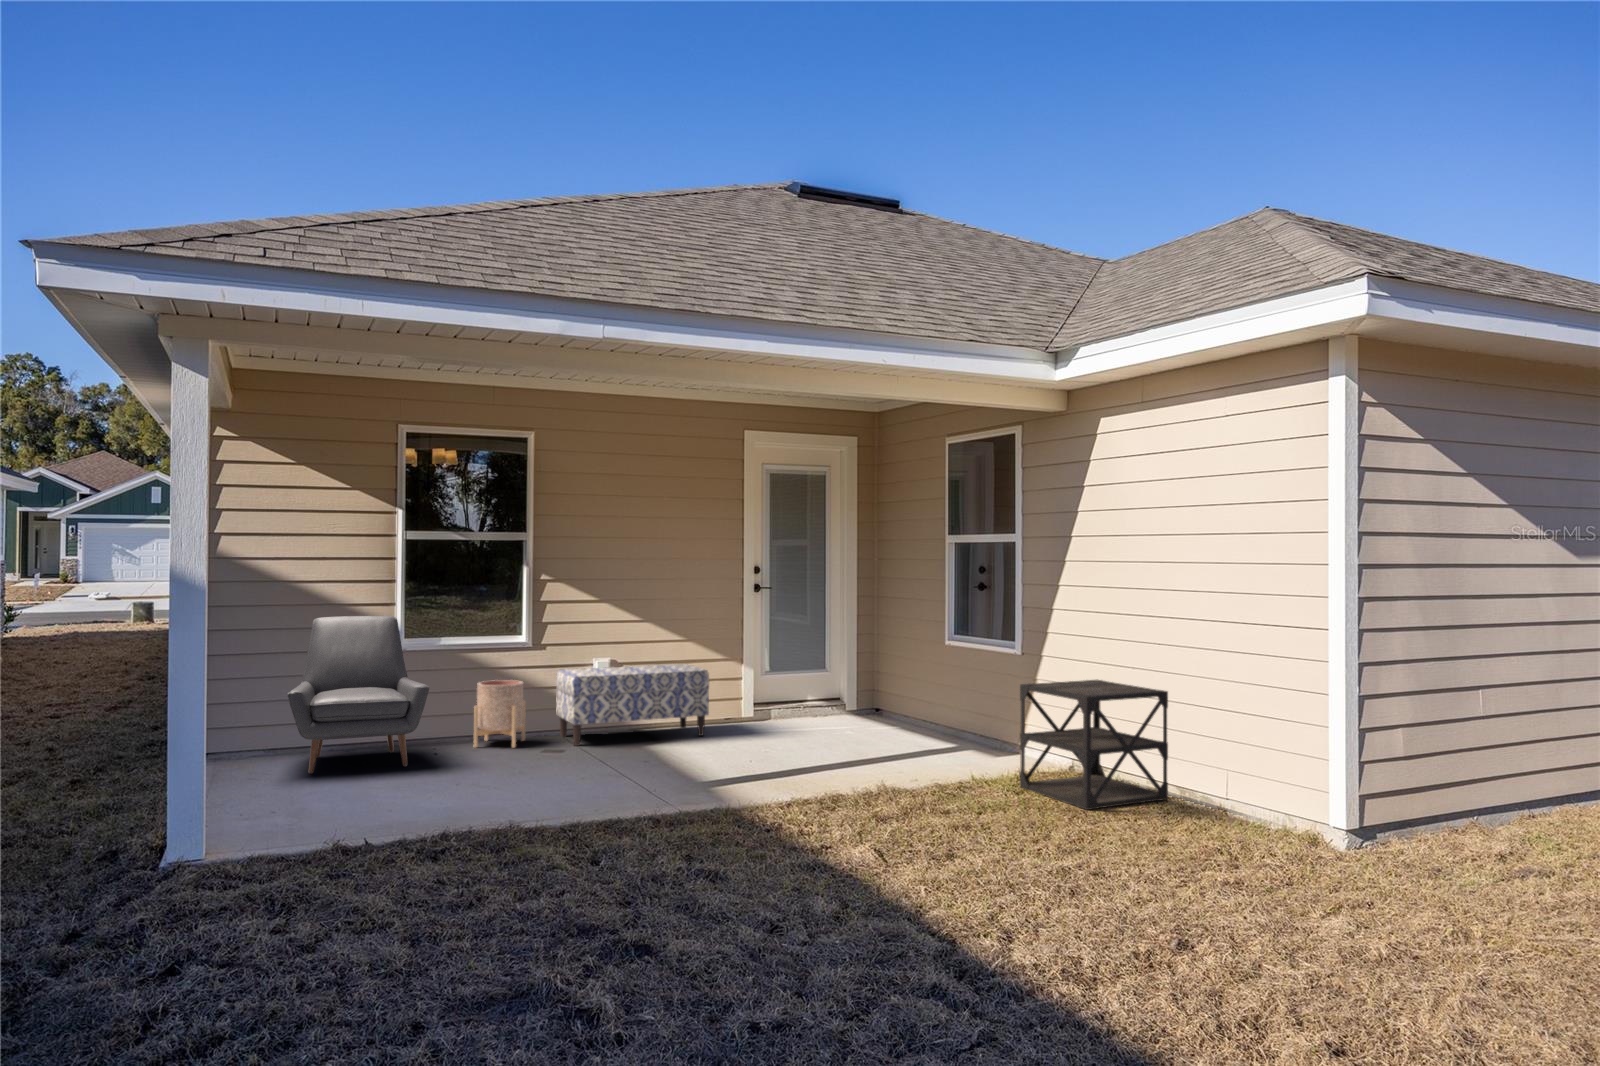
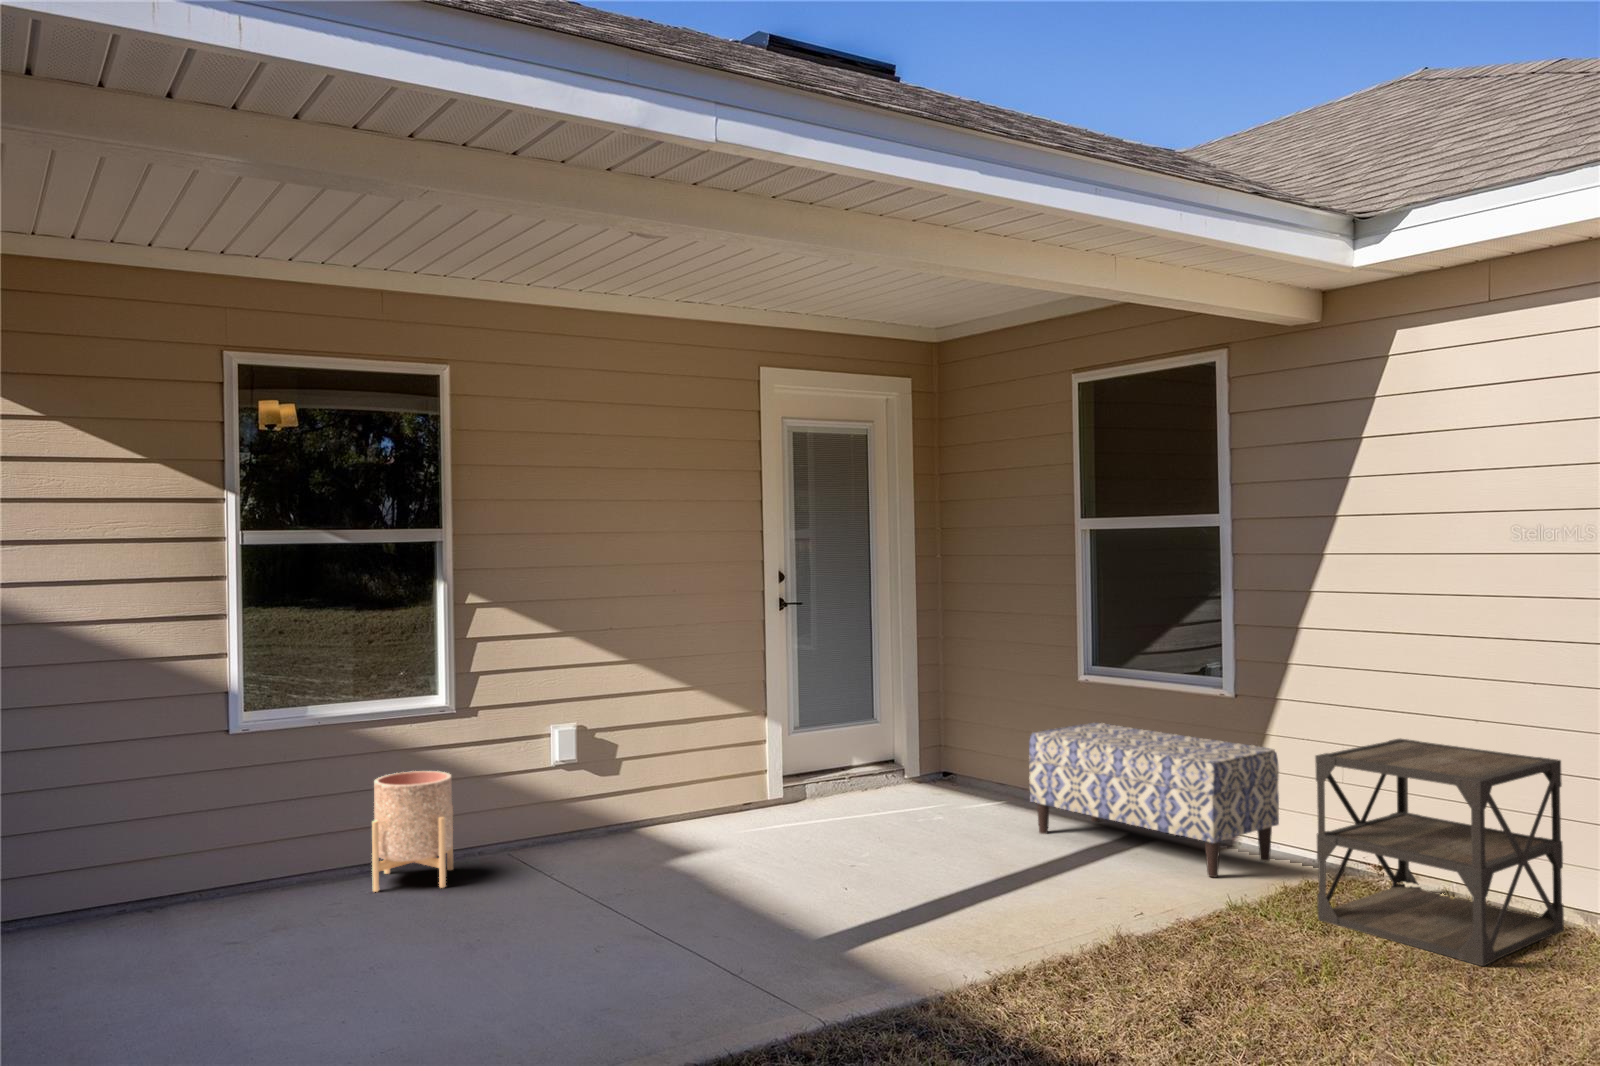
chair: present [288,616,429,774] -> none [40,675,310,984]
bench: present [556,664,709,746] -> present [1029,723,1279,877]

